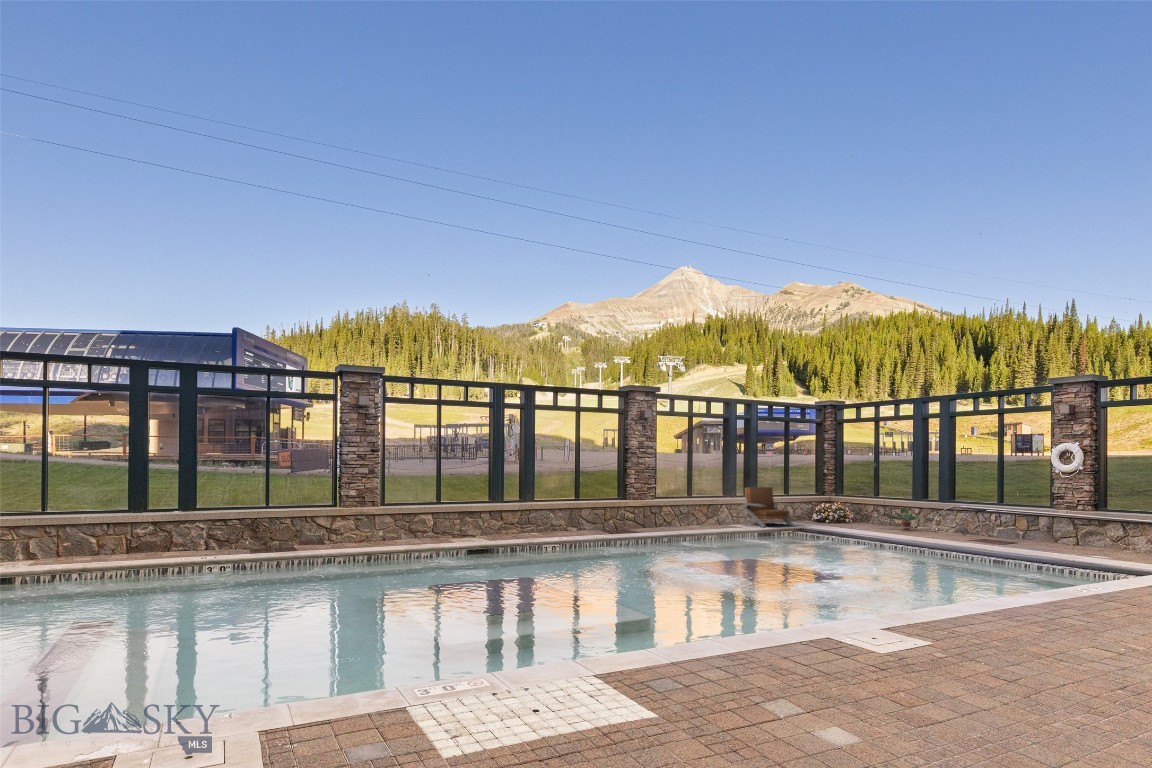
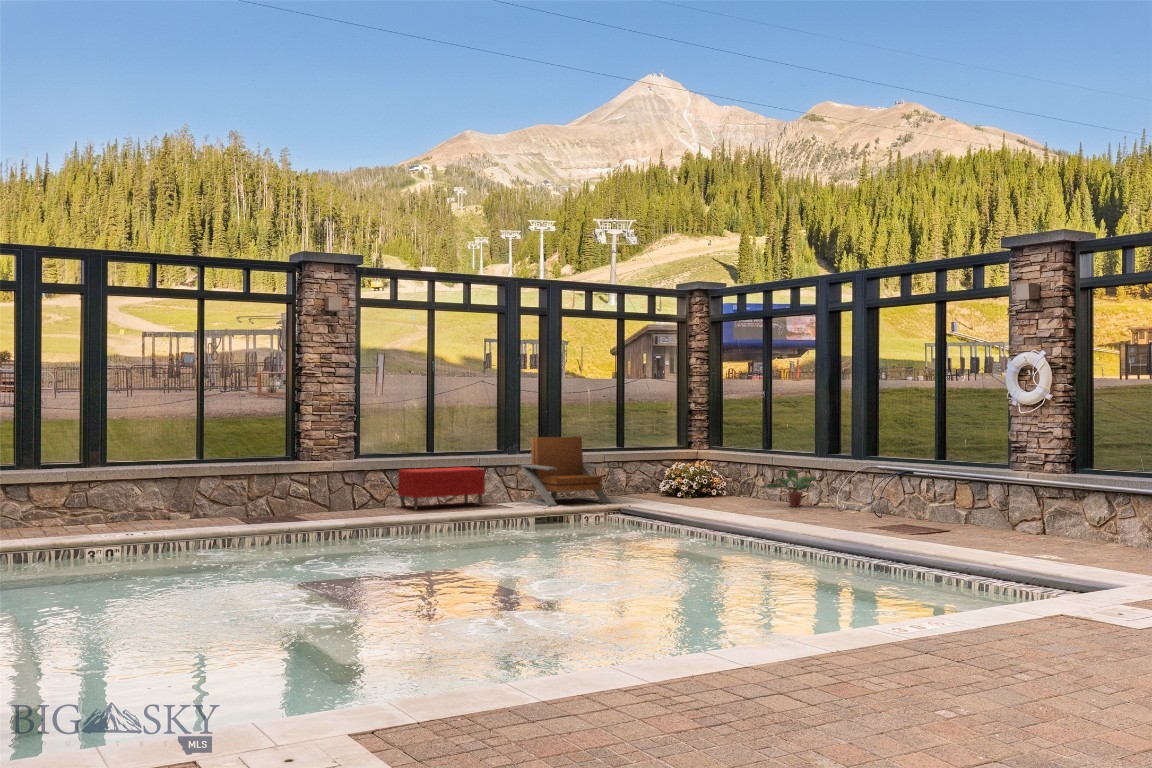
bench: none [678,504,725,528] -> present [398,467,485,510]

